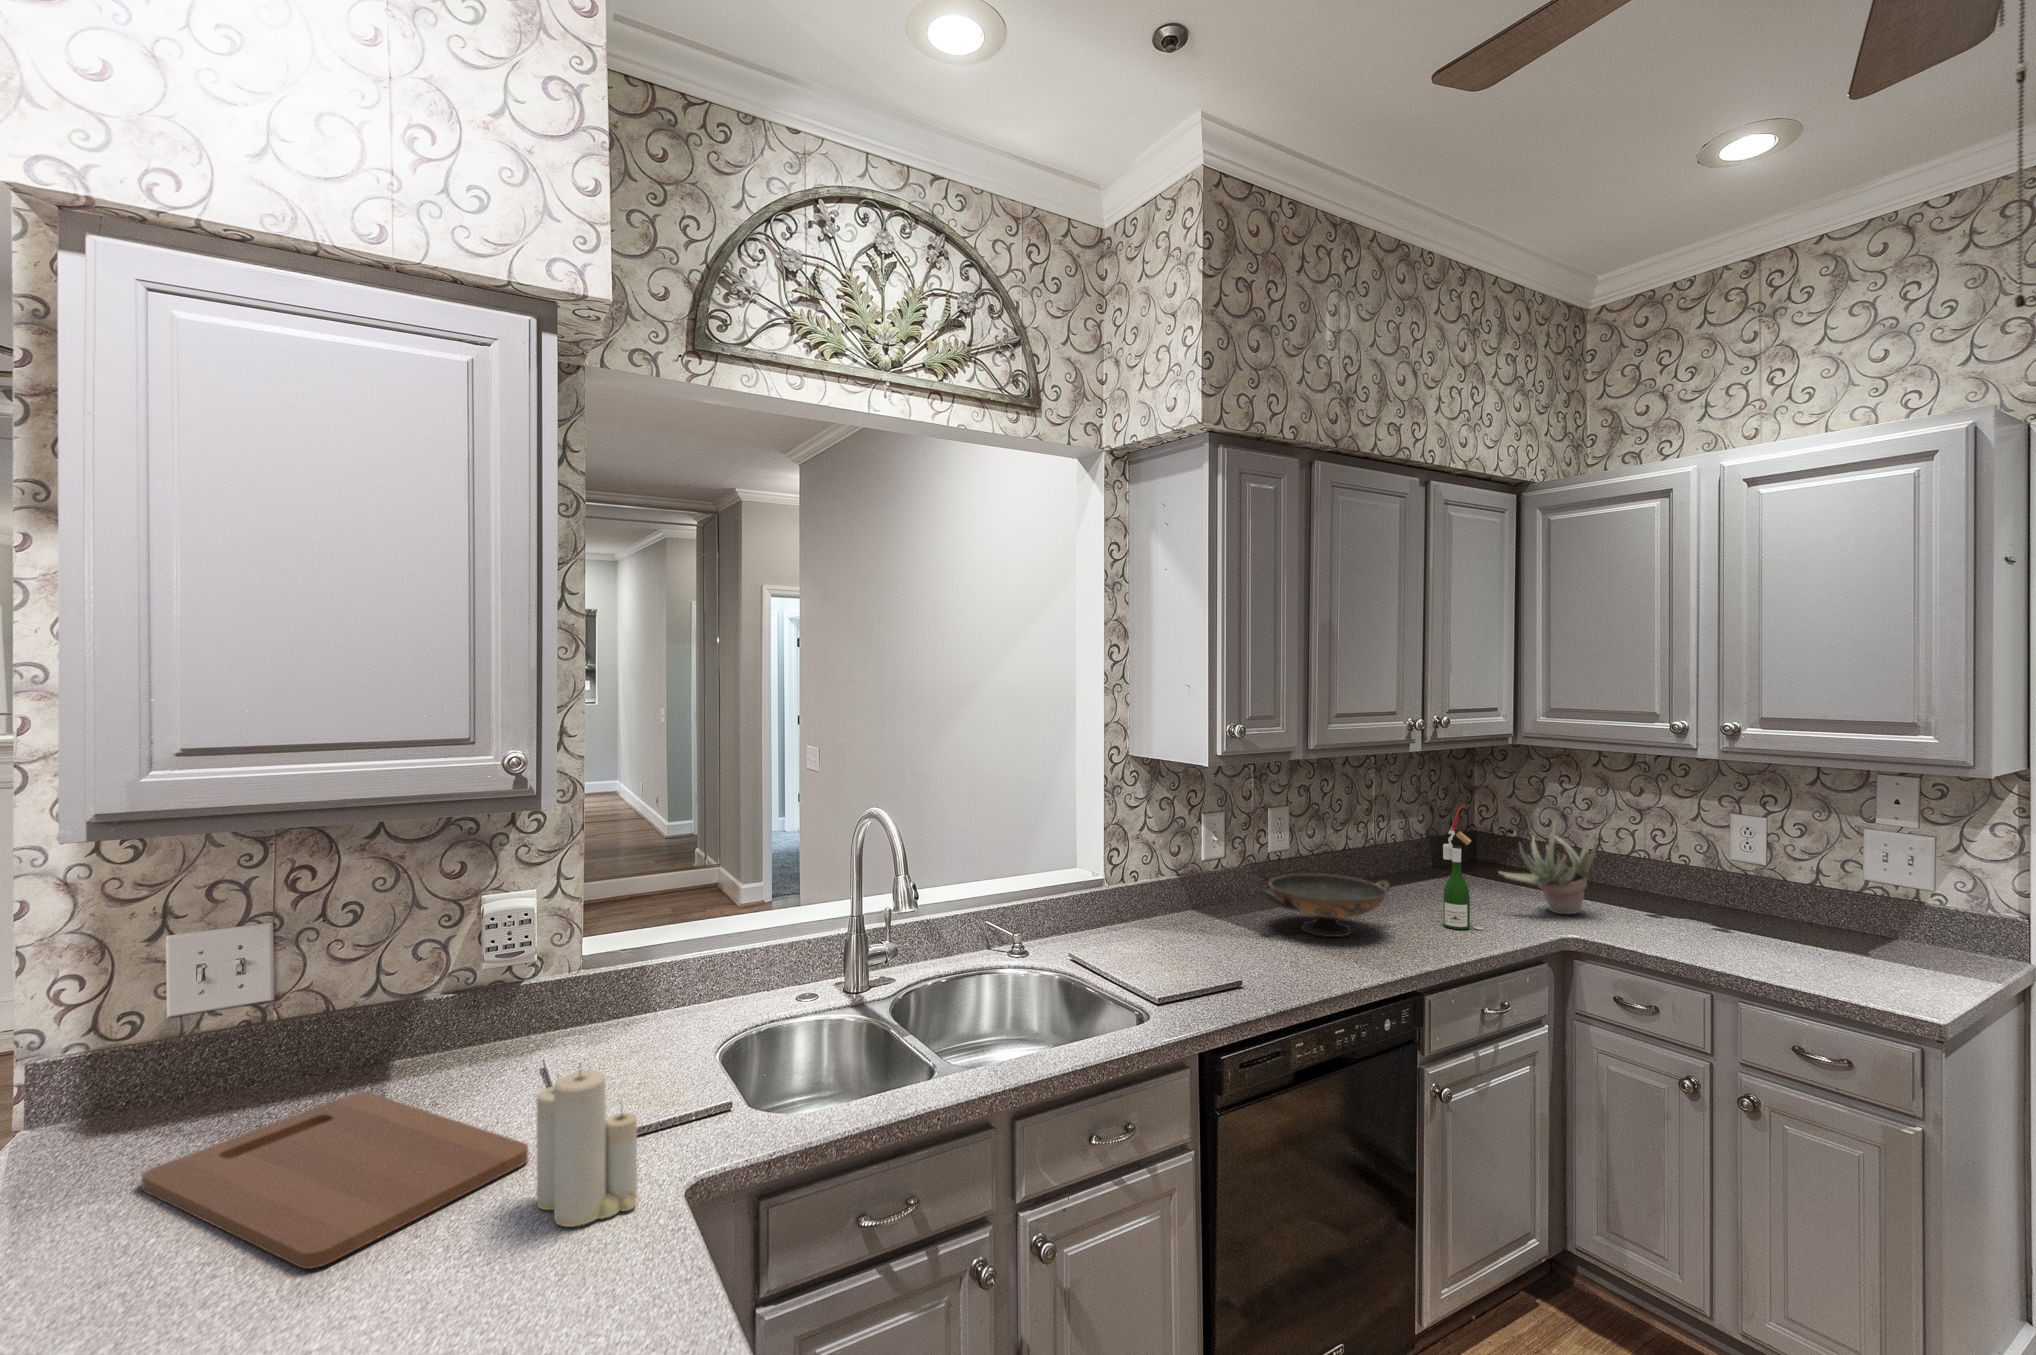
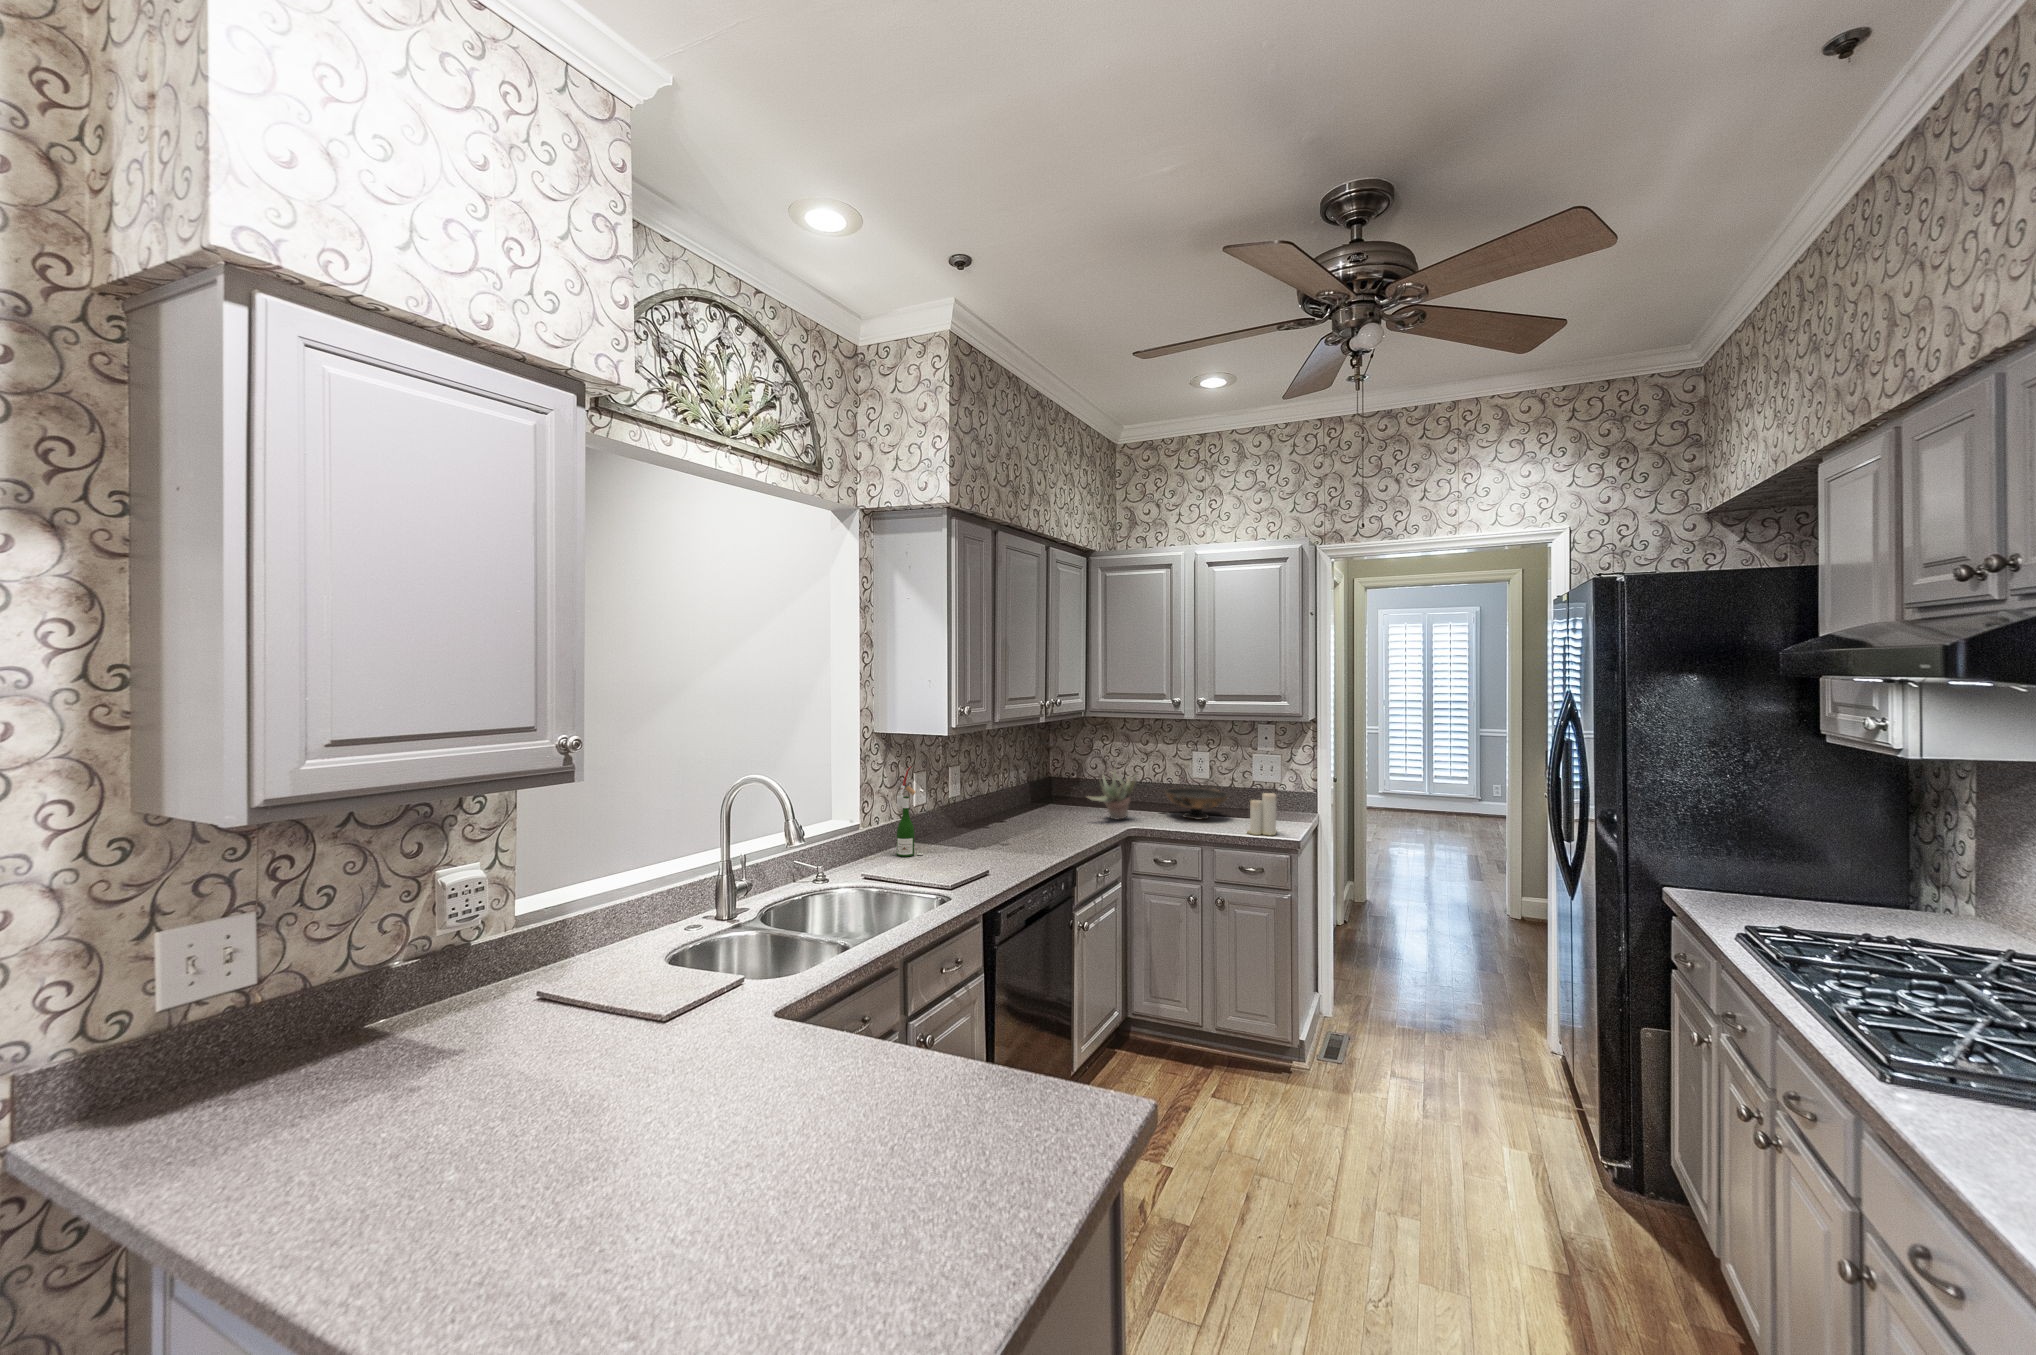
wine bottle: present [1443,805,1483,930] -> present [897,767,923,857]
decorative bowl: present [1261,874,1390,937] -> present [1165,788,1228,819]
candle: present [537,1070,637,1227] -> present [1247,793,1277,835]
cutting board: present [142,1092,528,1269] -> none [262,1037,612,1141]

